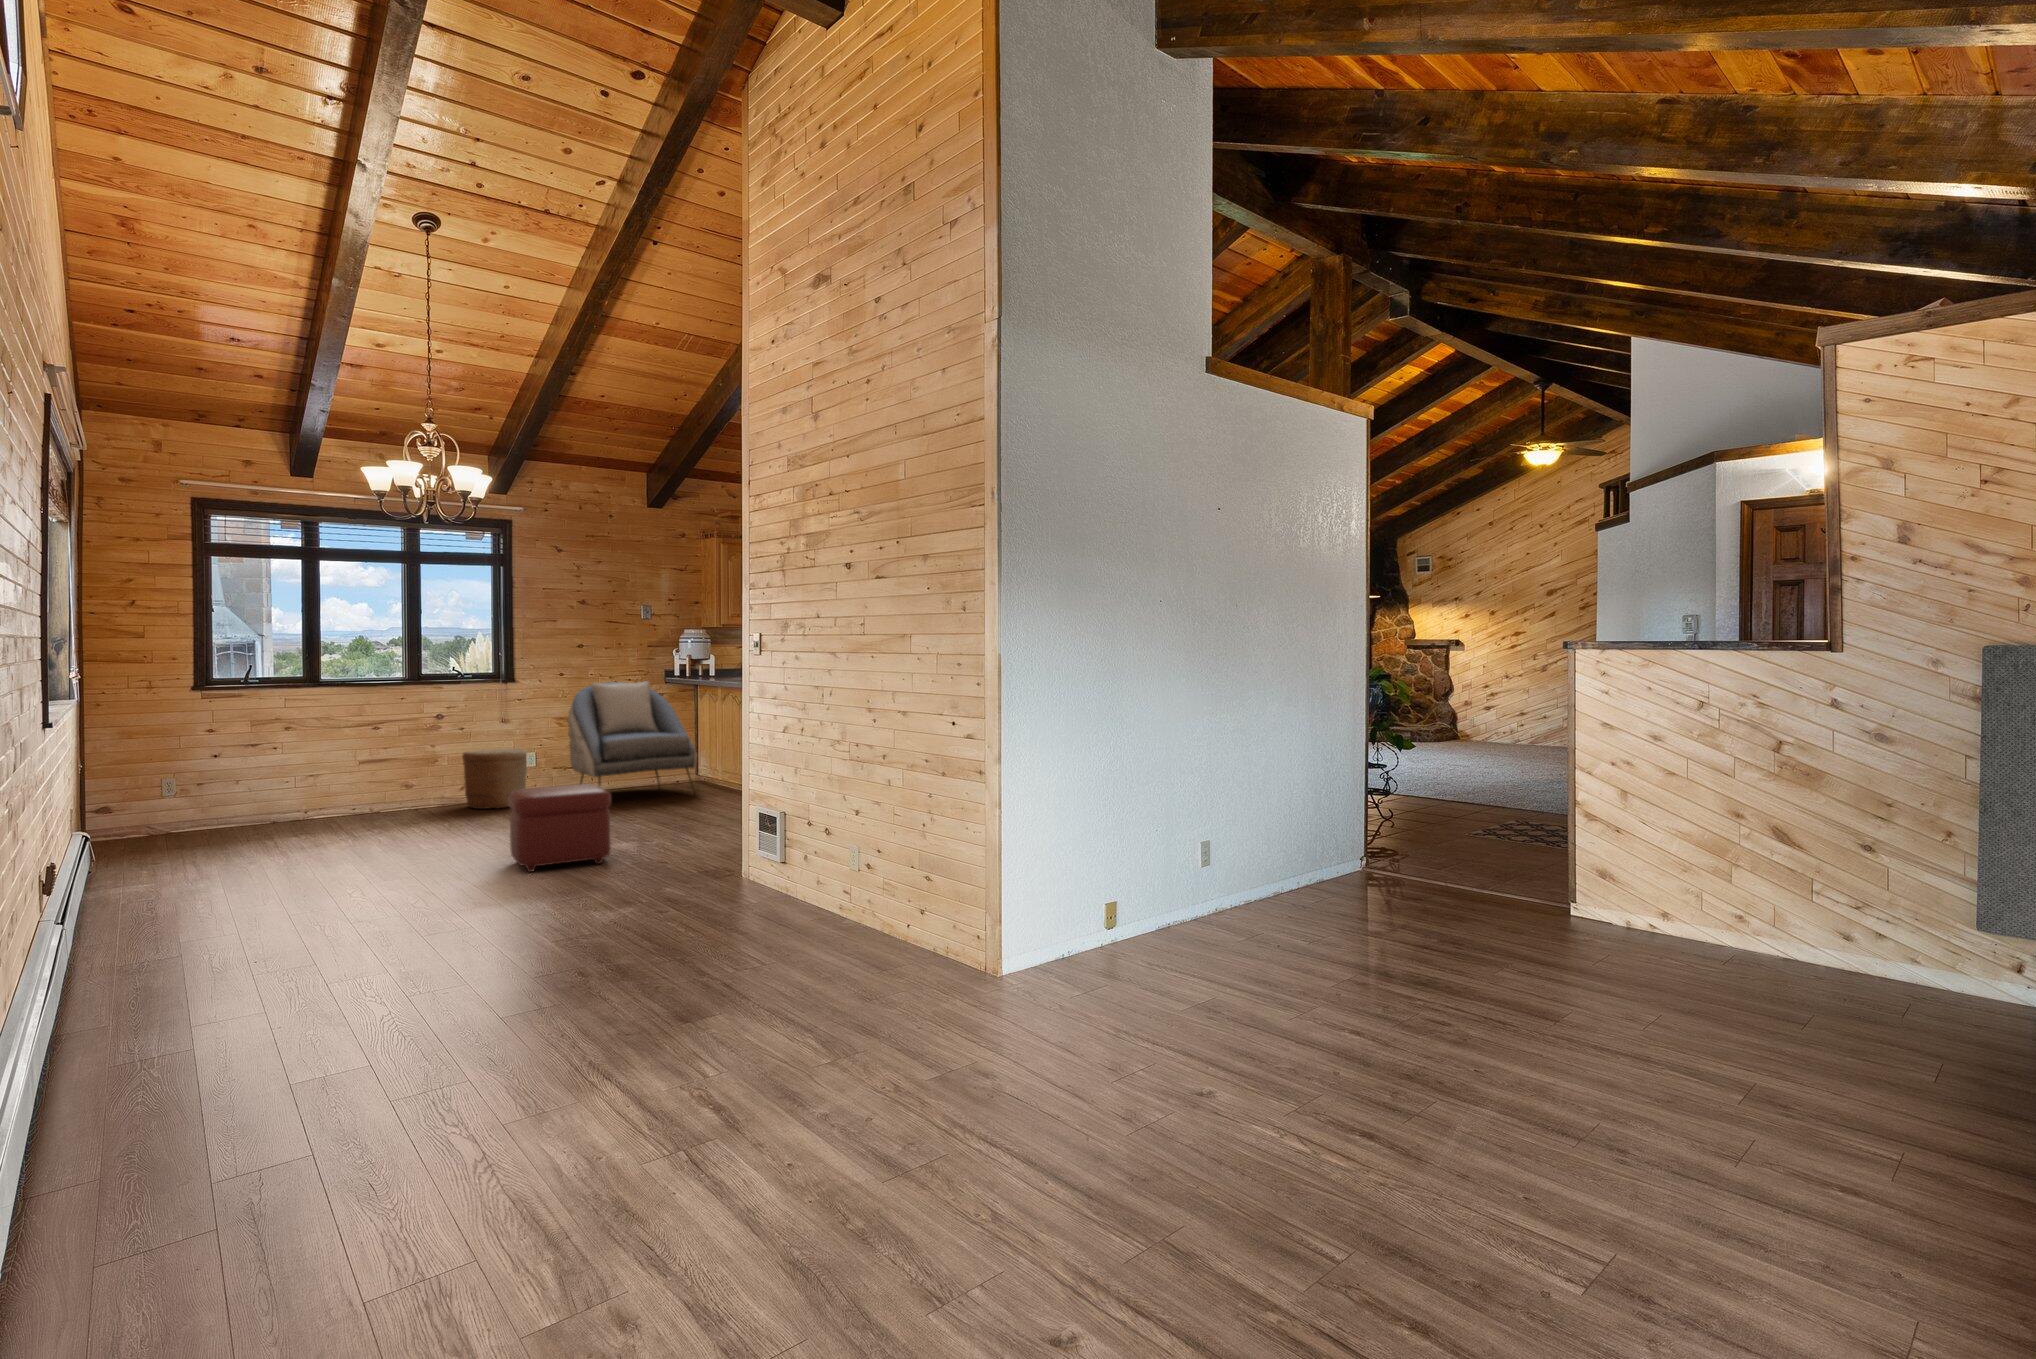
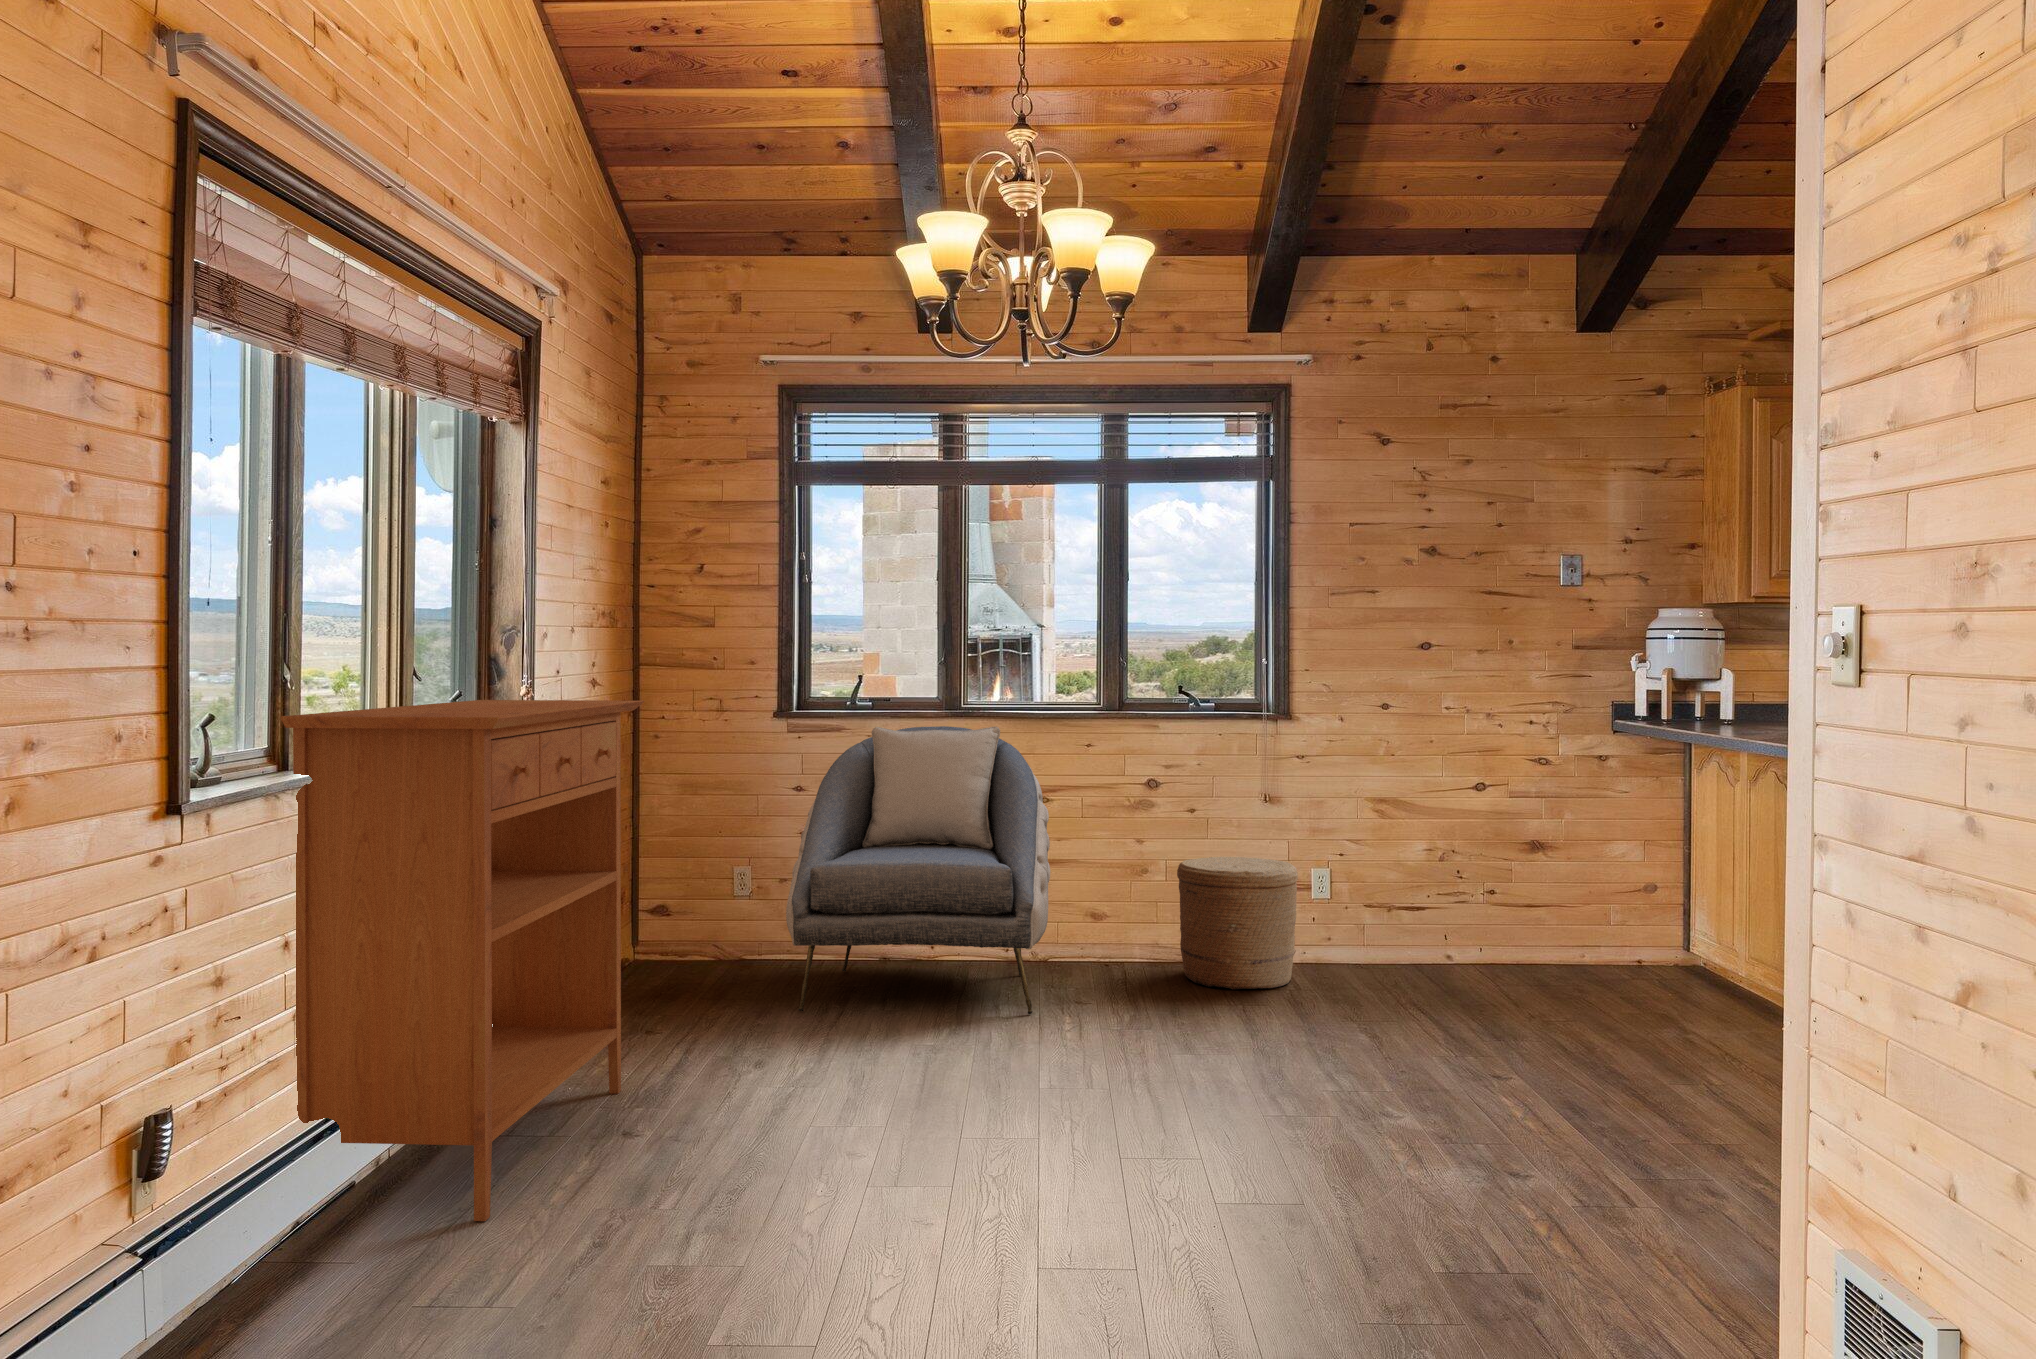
console table: none [67,676,208,929] -> present [281,700,644,1221]
armchair: present [568,681,697,794] -> present [786,726,1050,1014]
ottoman: present [508,784,611,872] -> none [1103,1021,1355,1283]

